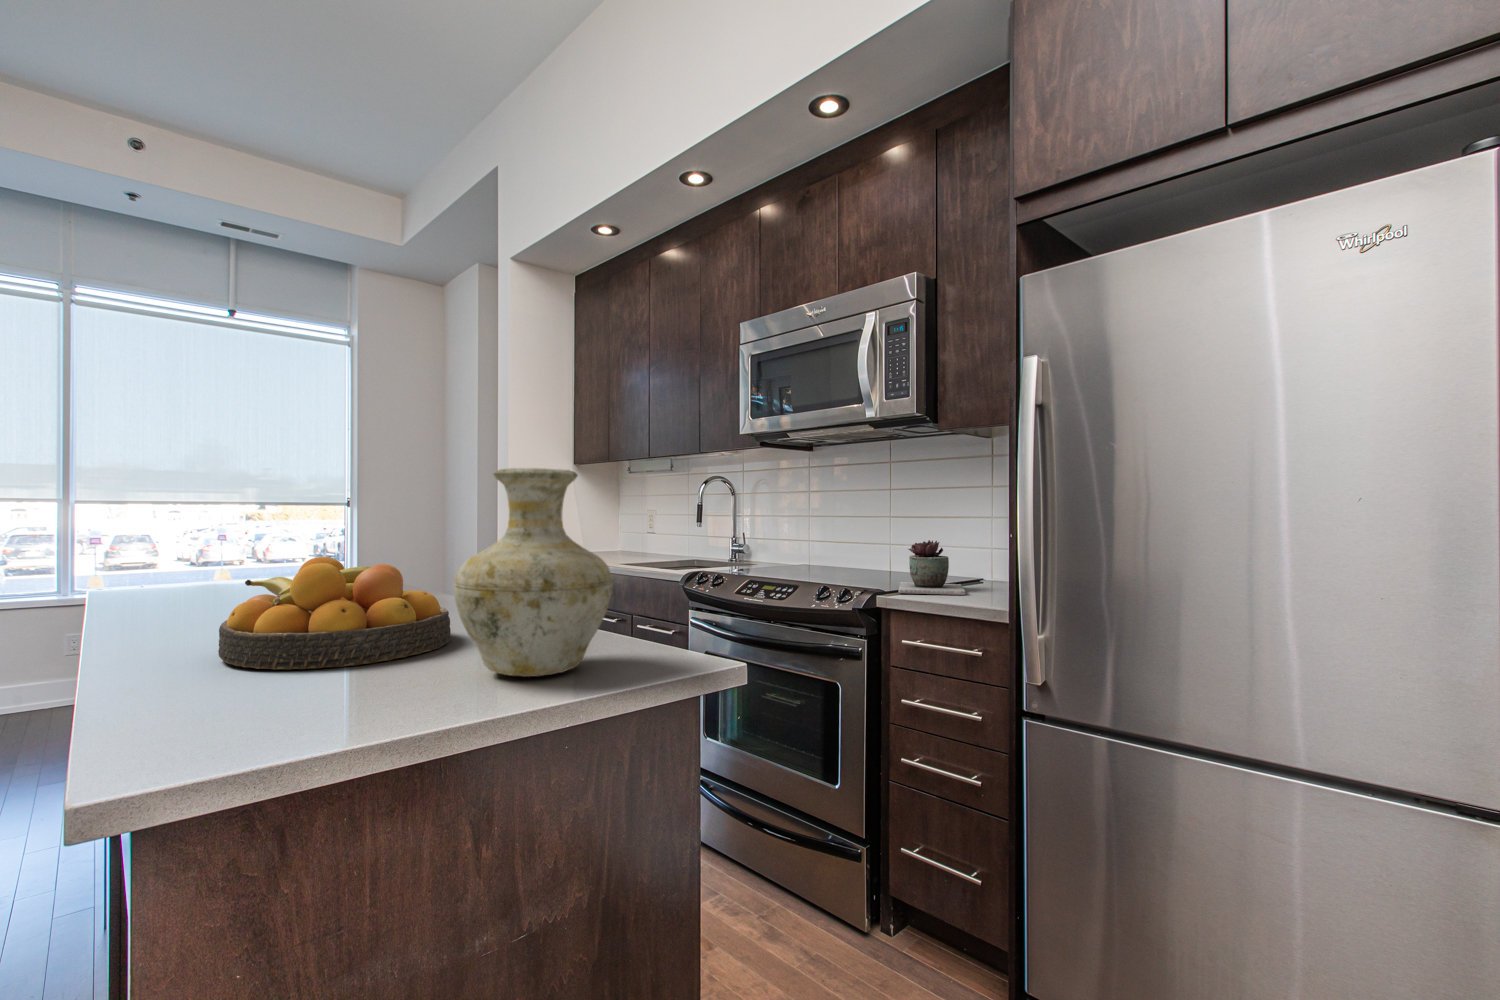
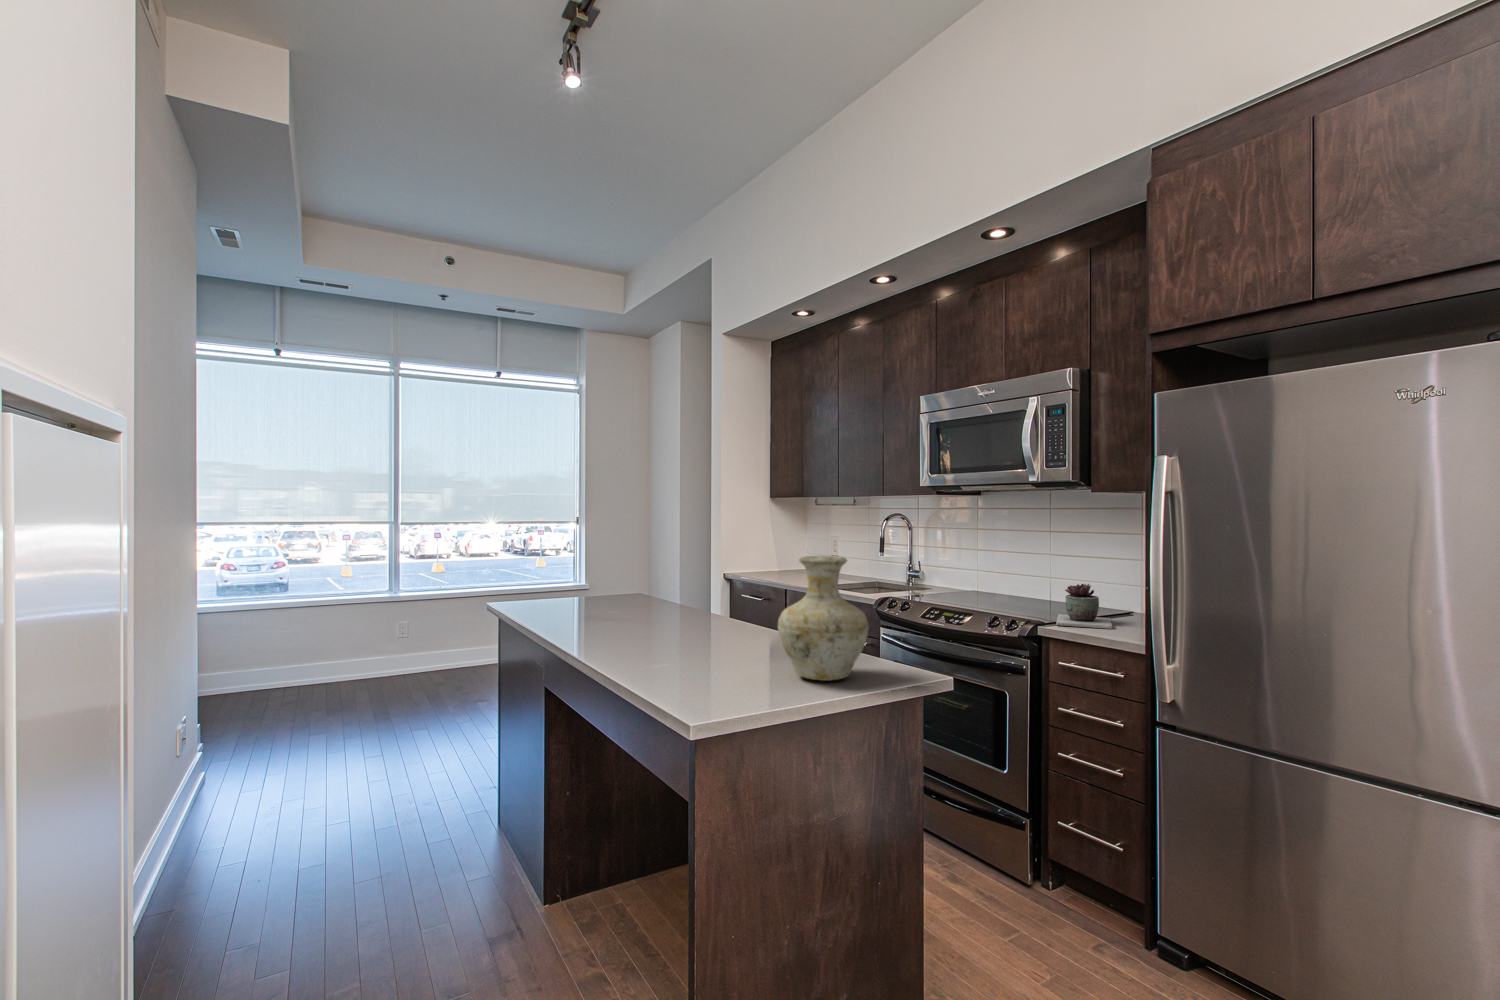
fruit bowl: present [218,557,451,670] -> none [630,598,753,669]

